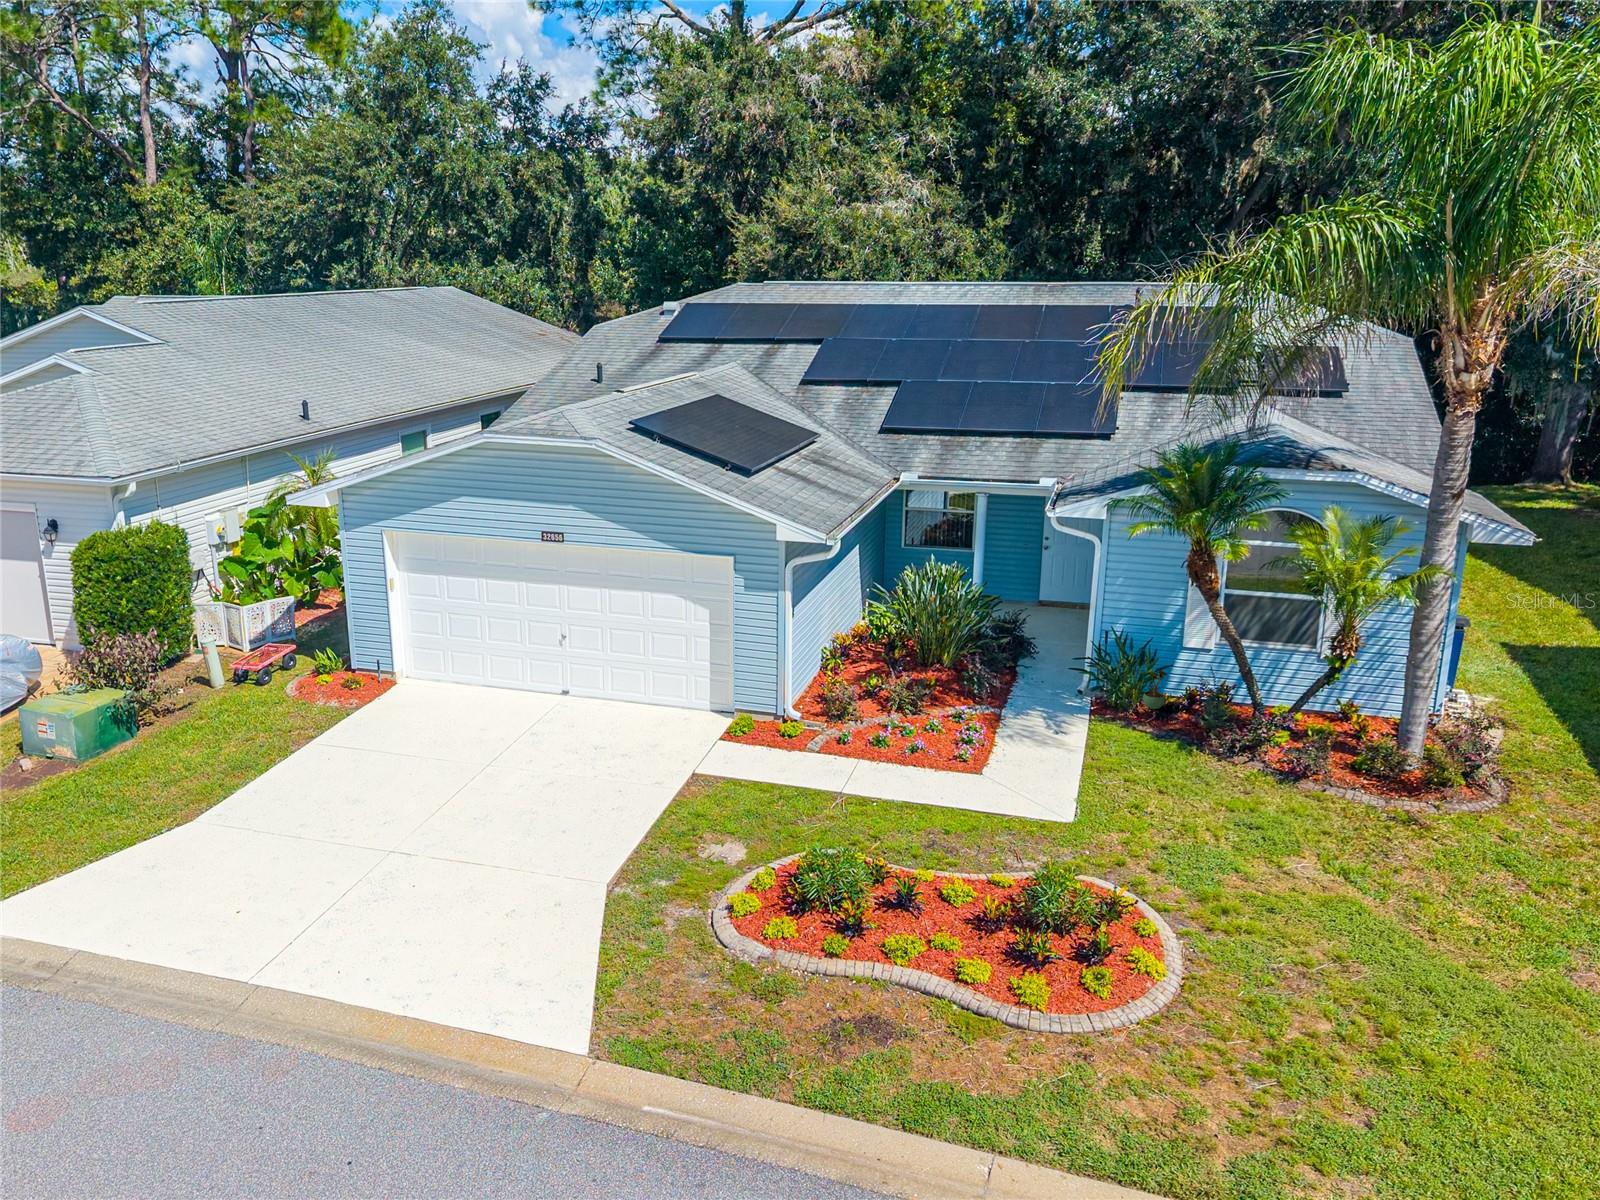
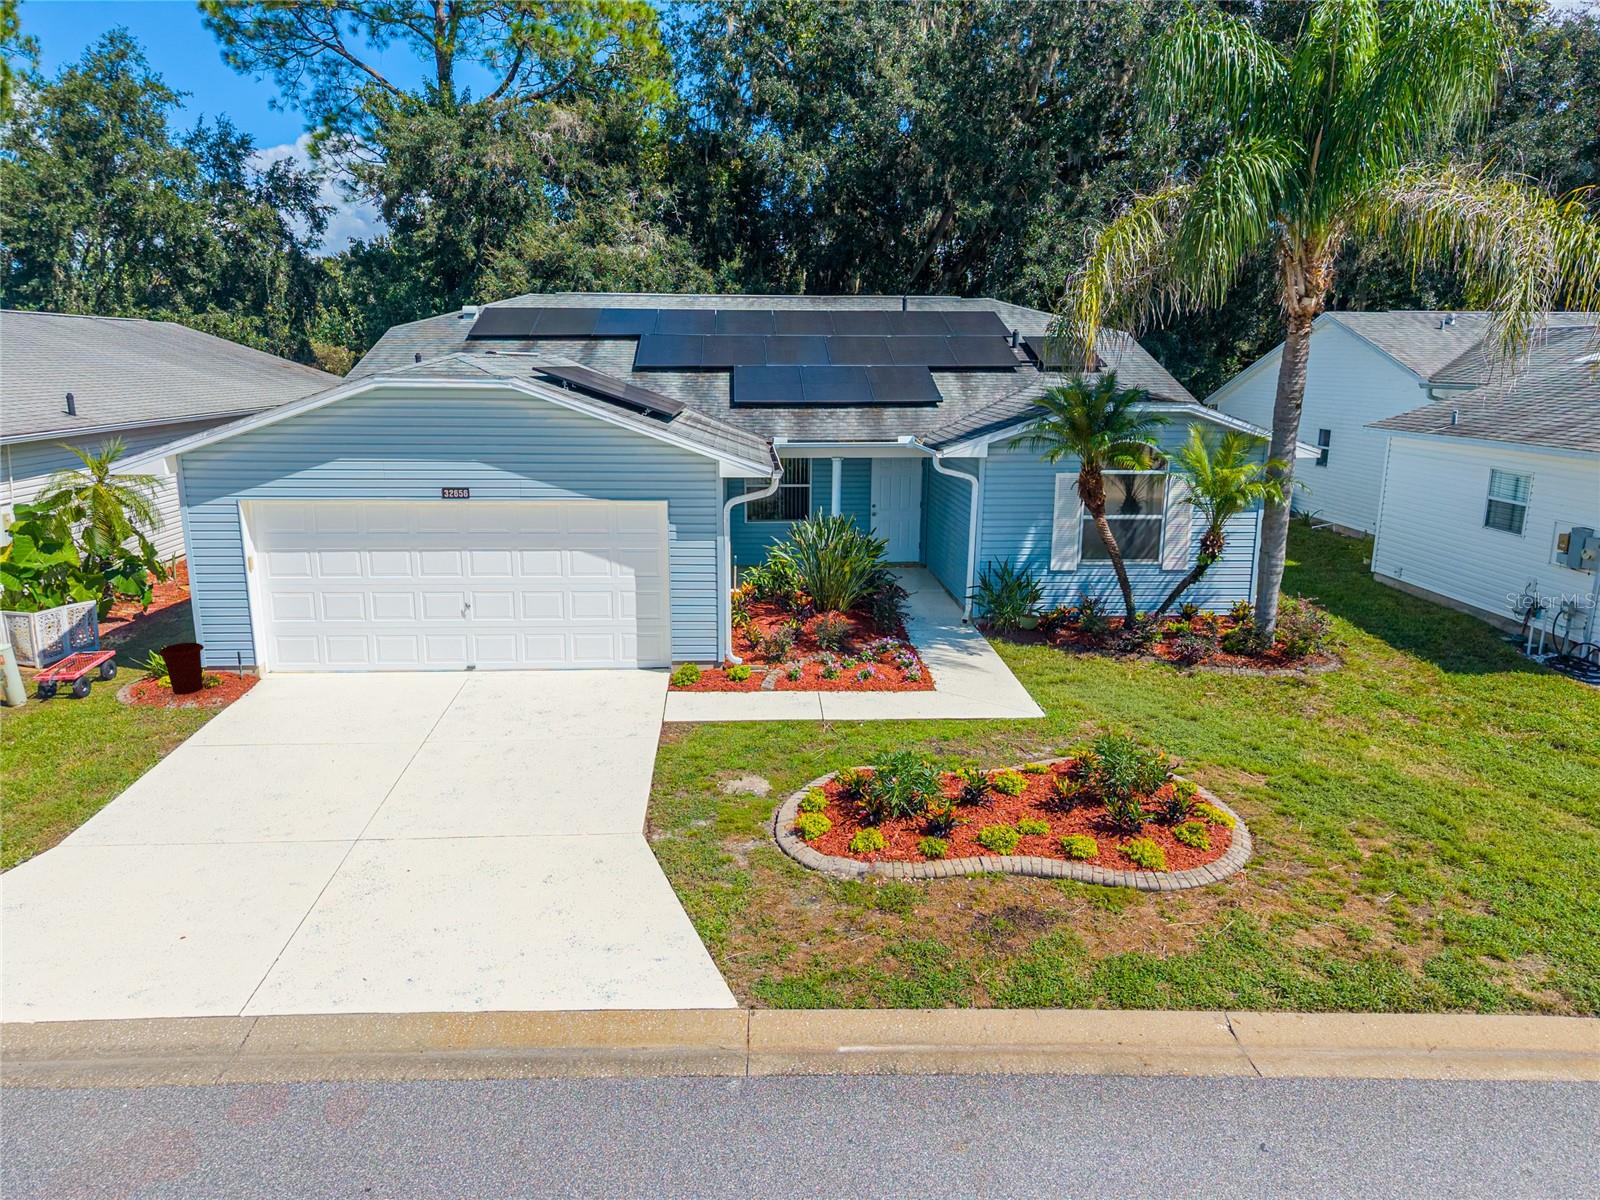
waste bin: none [321,645,356,690] -> present [158,643,204,694]

